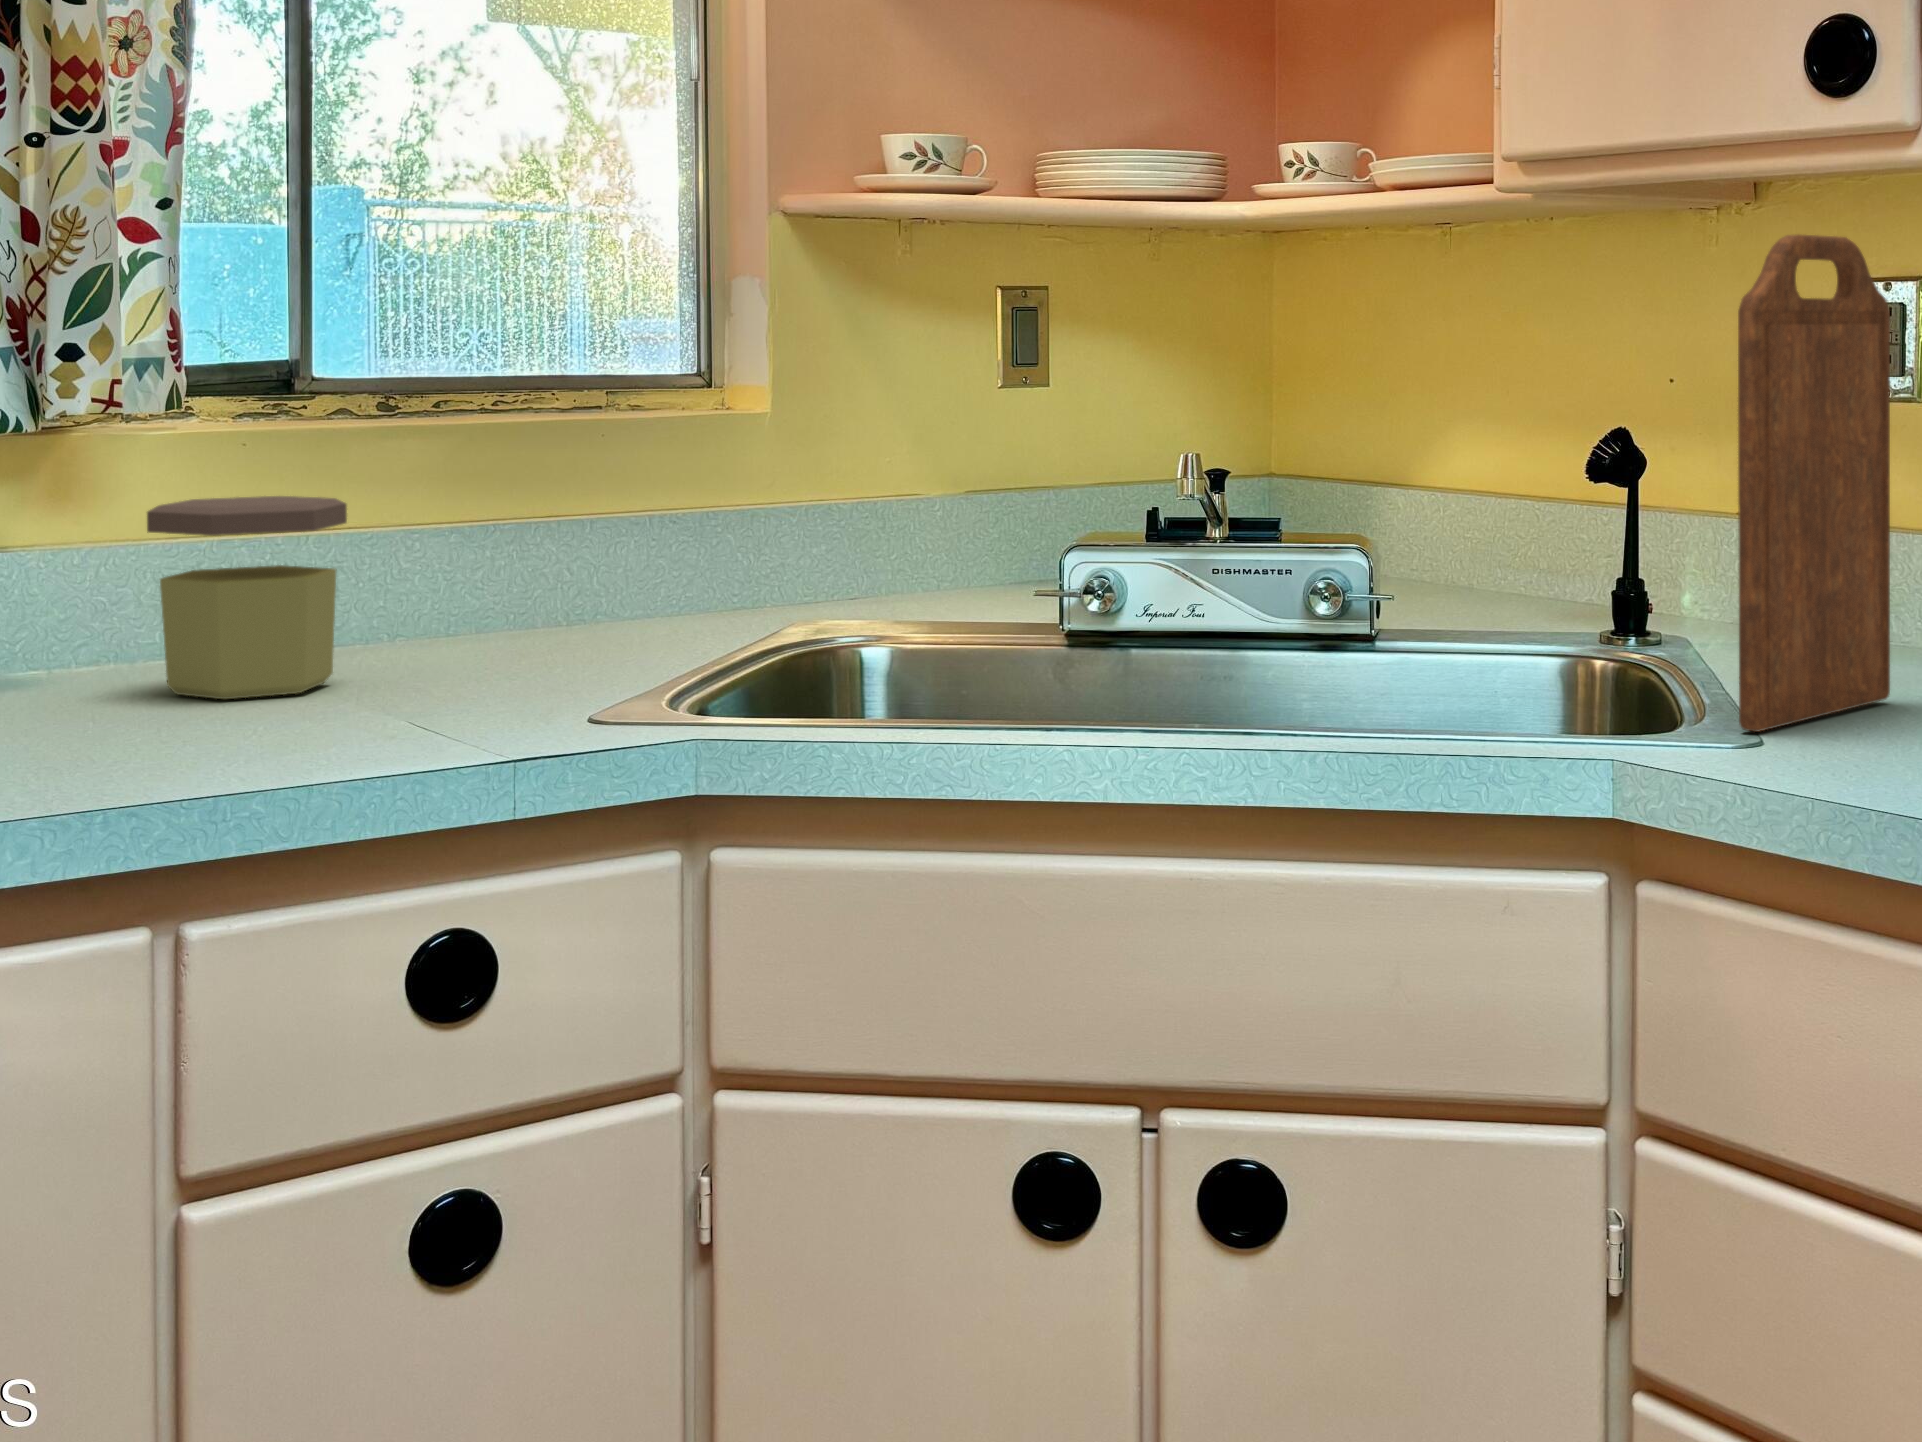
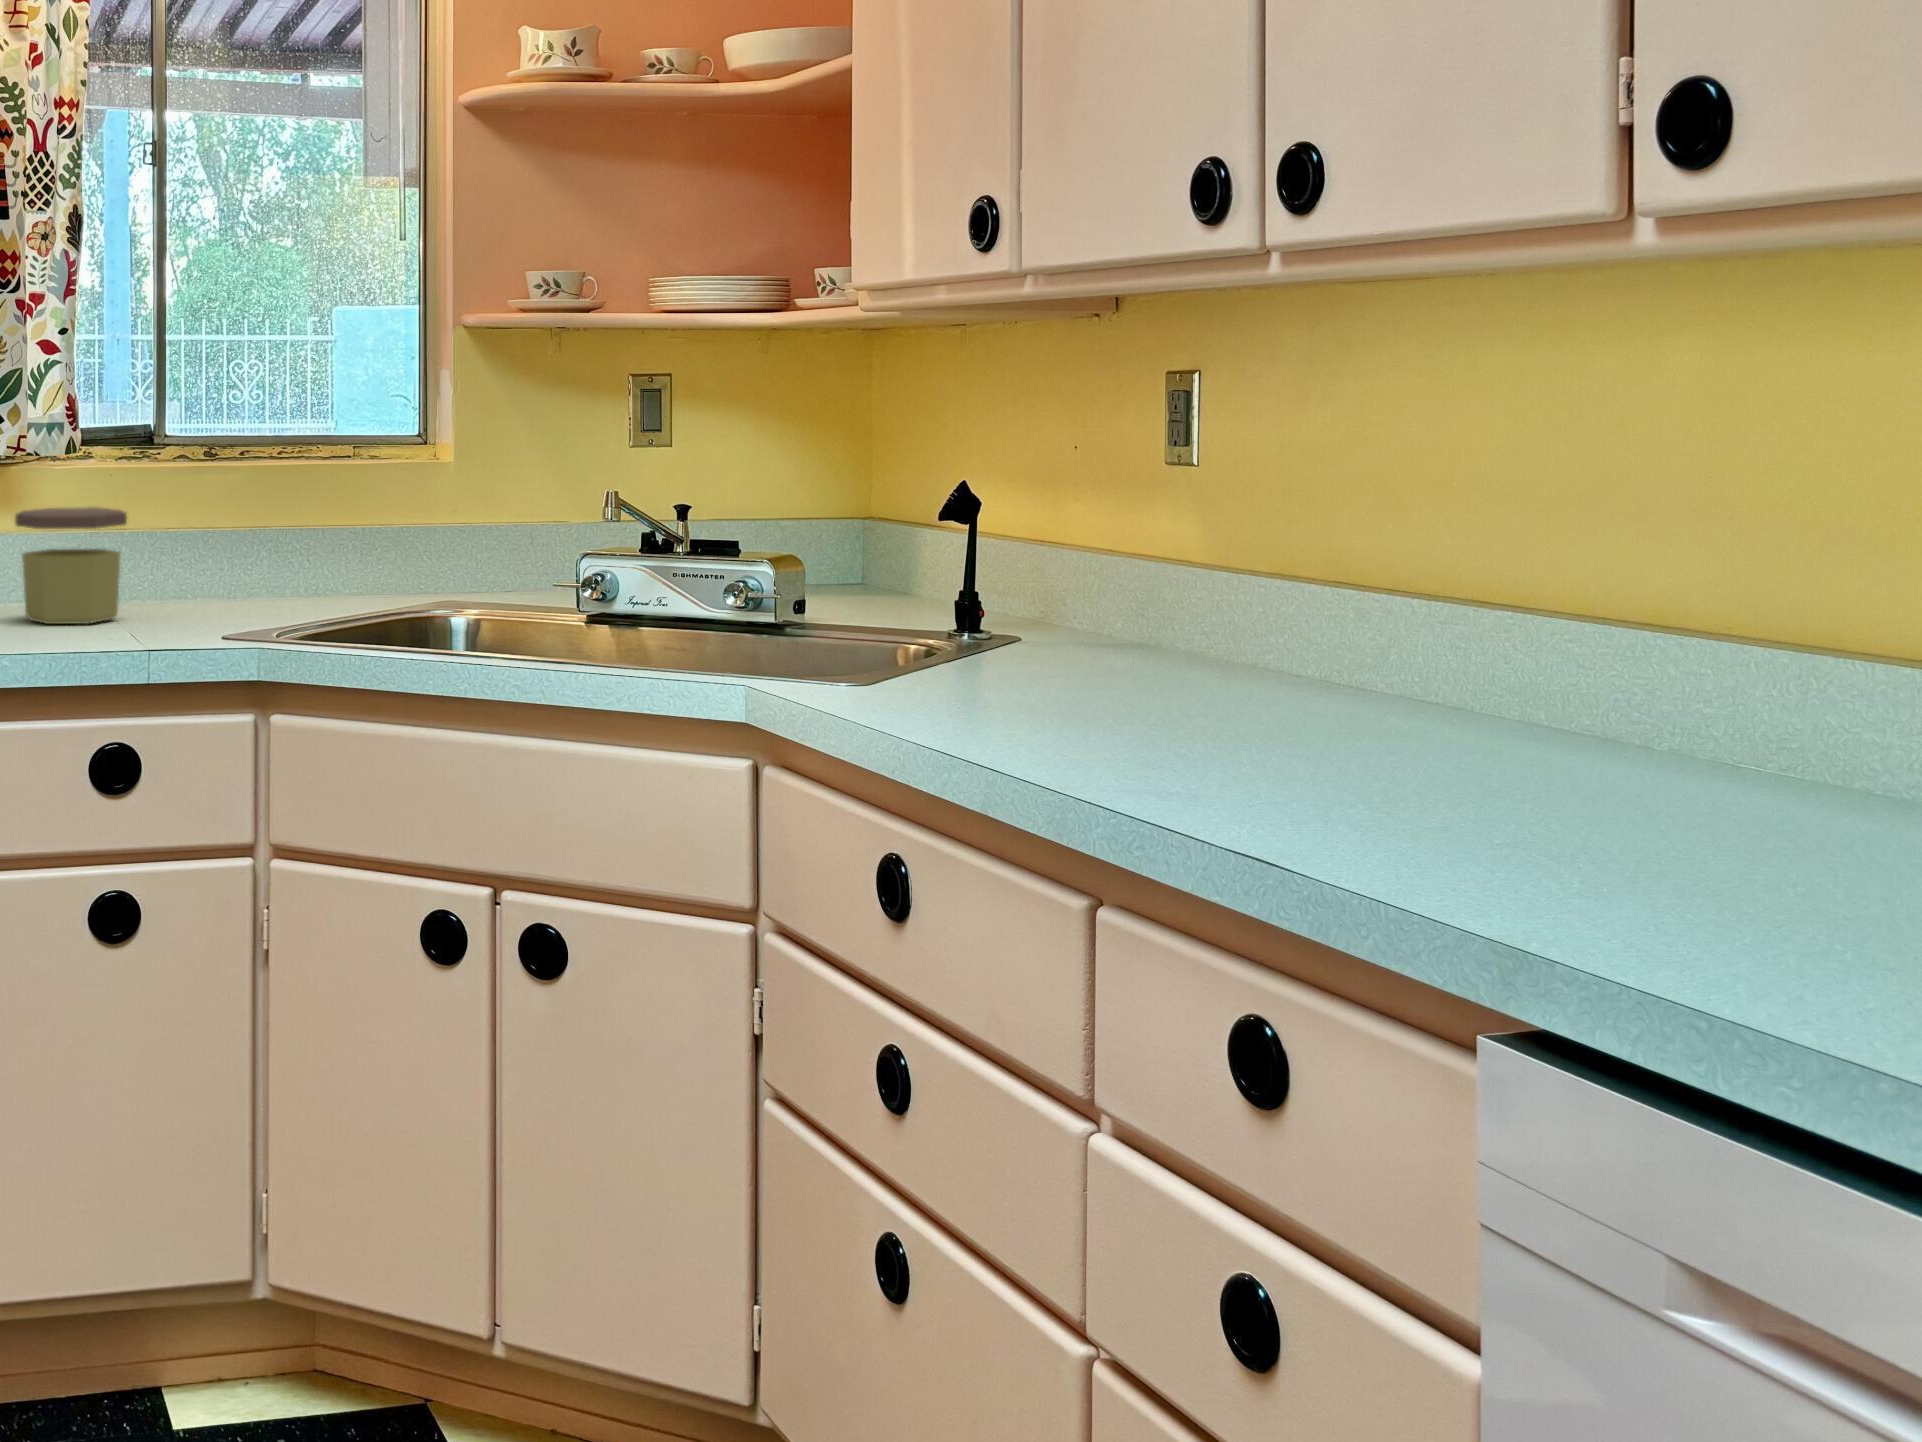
cutting board: present [1738,235,1890,732] -> none [852,359,1023,698]

